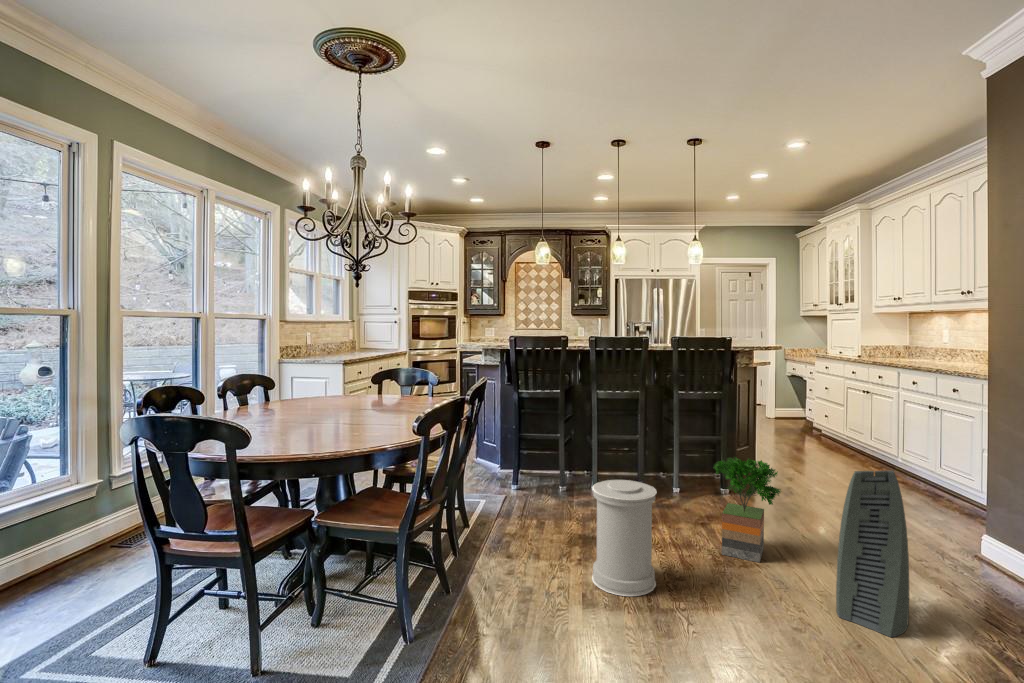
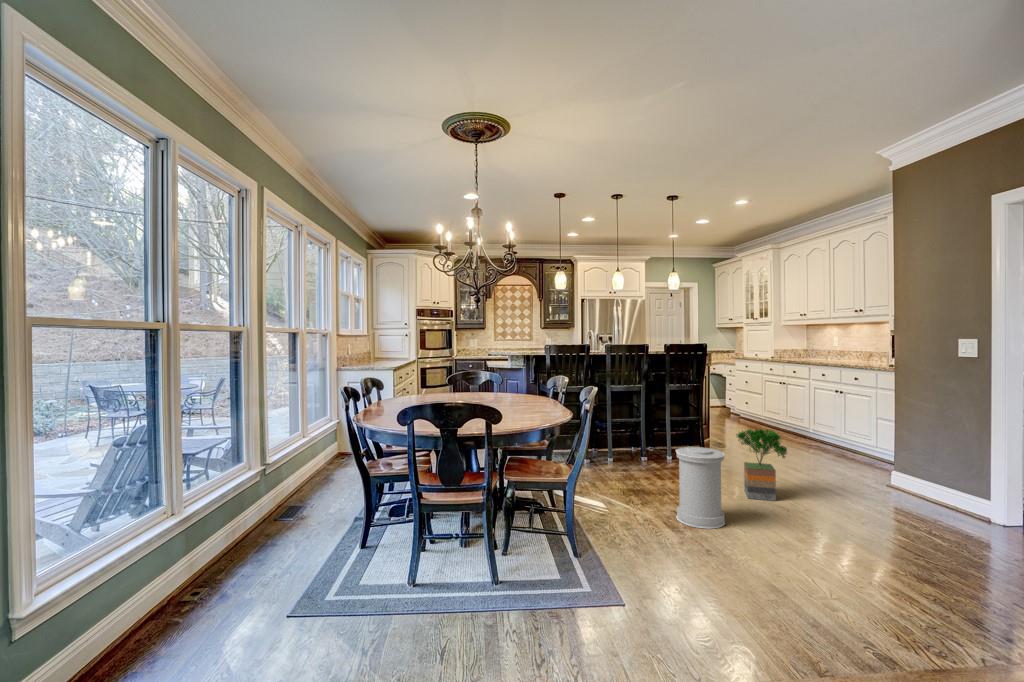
air purifier: present [836,471,909,637] -> none [843,426,891,533]

